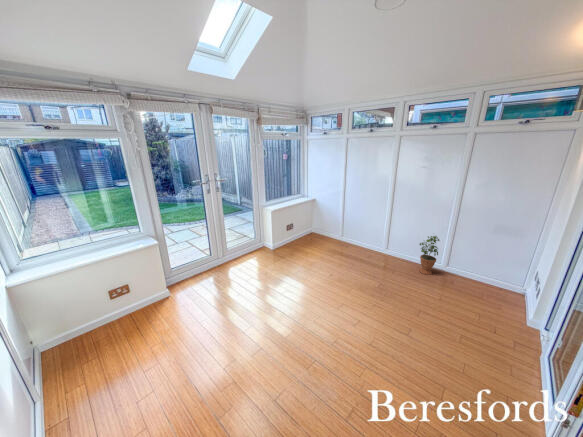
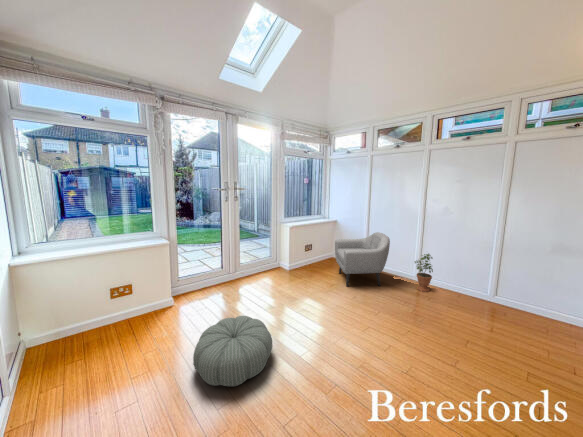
armchair: none [334,210,395,268] -> present [335,232,390,287]
pouf: none [182,307,267,387] -> present [193,316,272,386]

